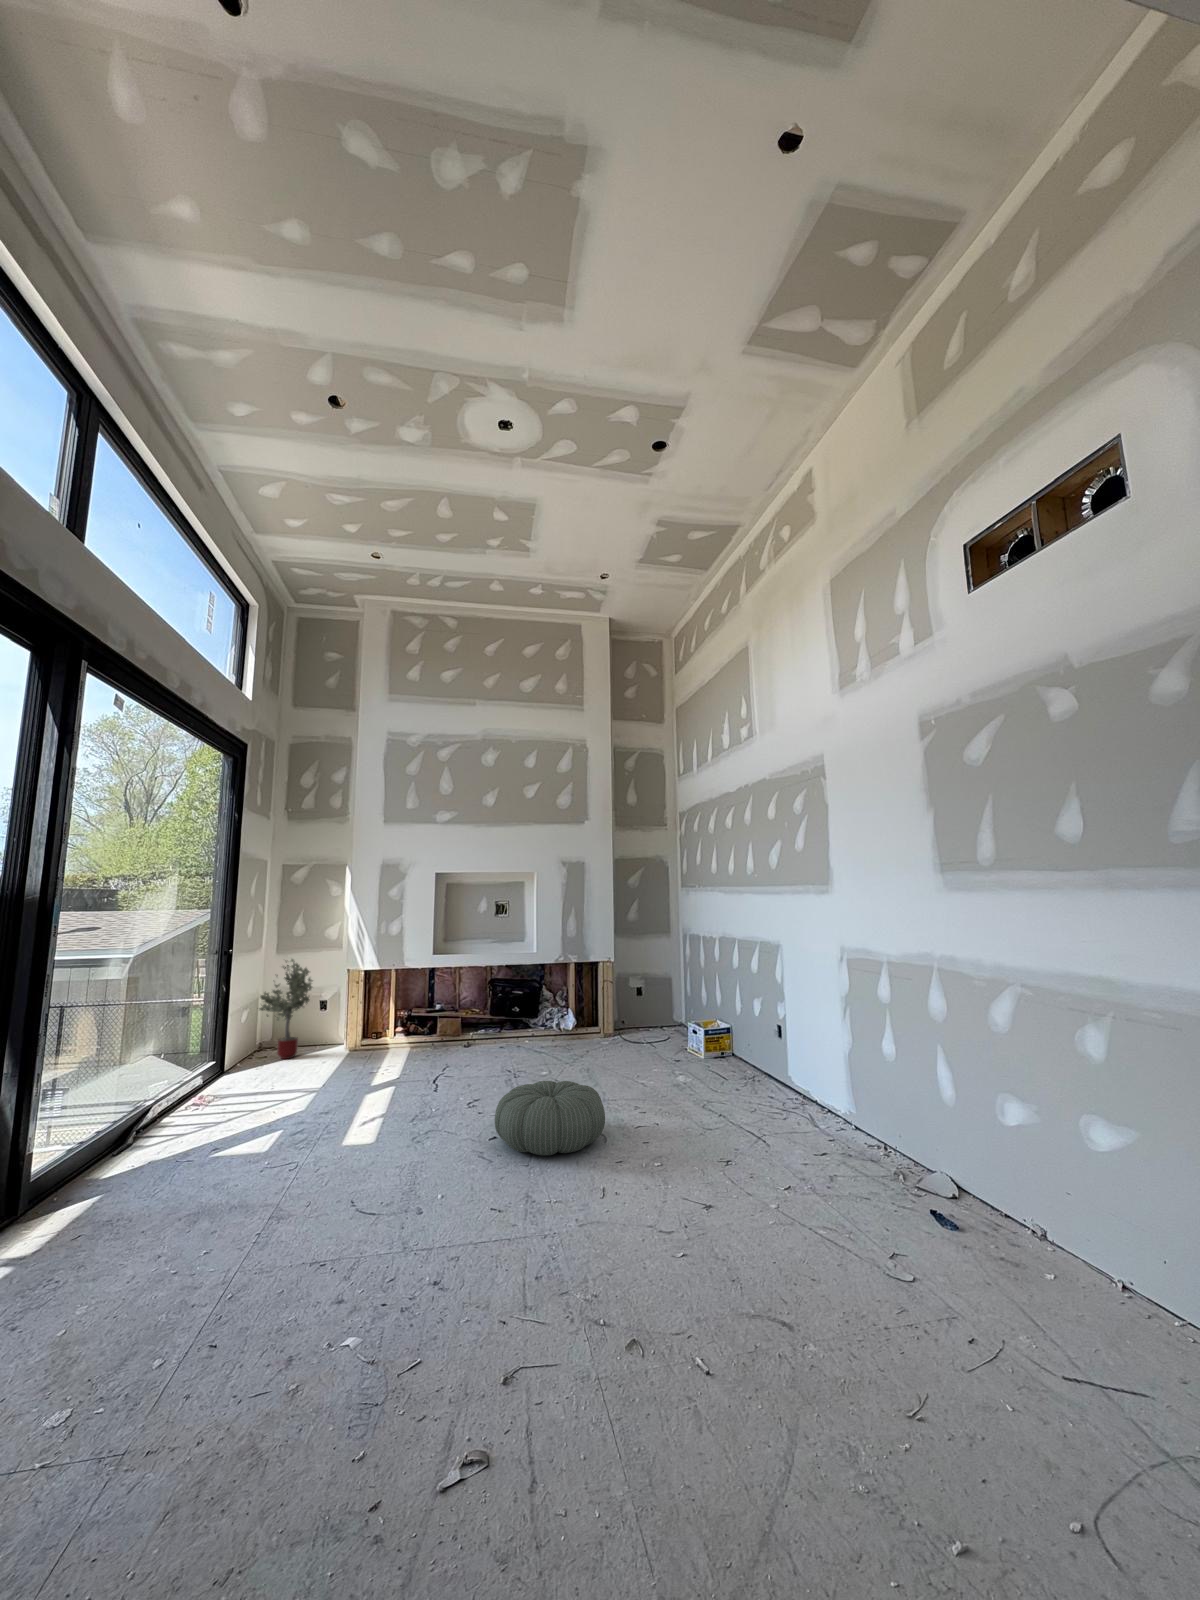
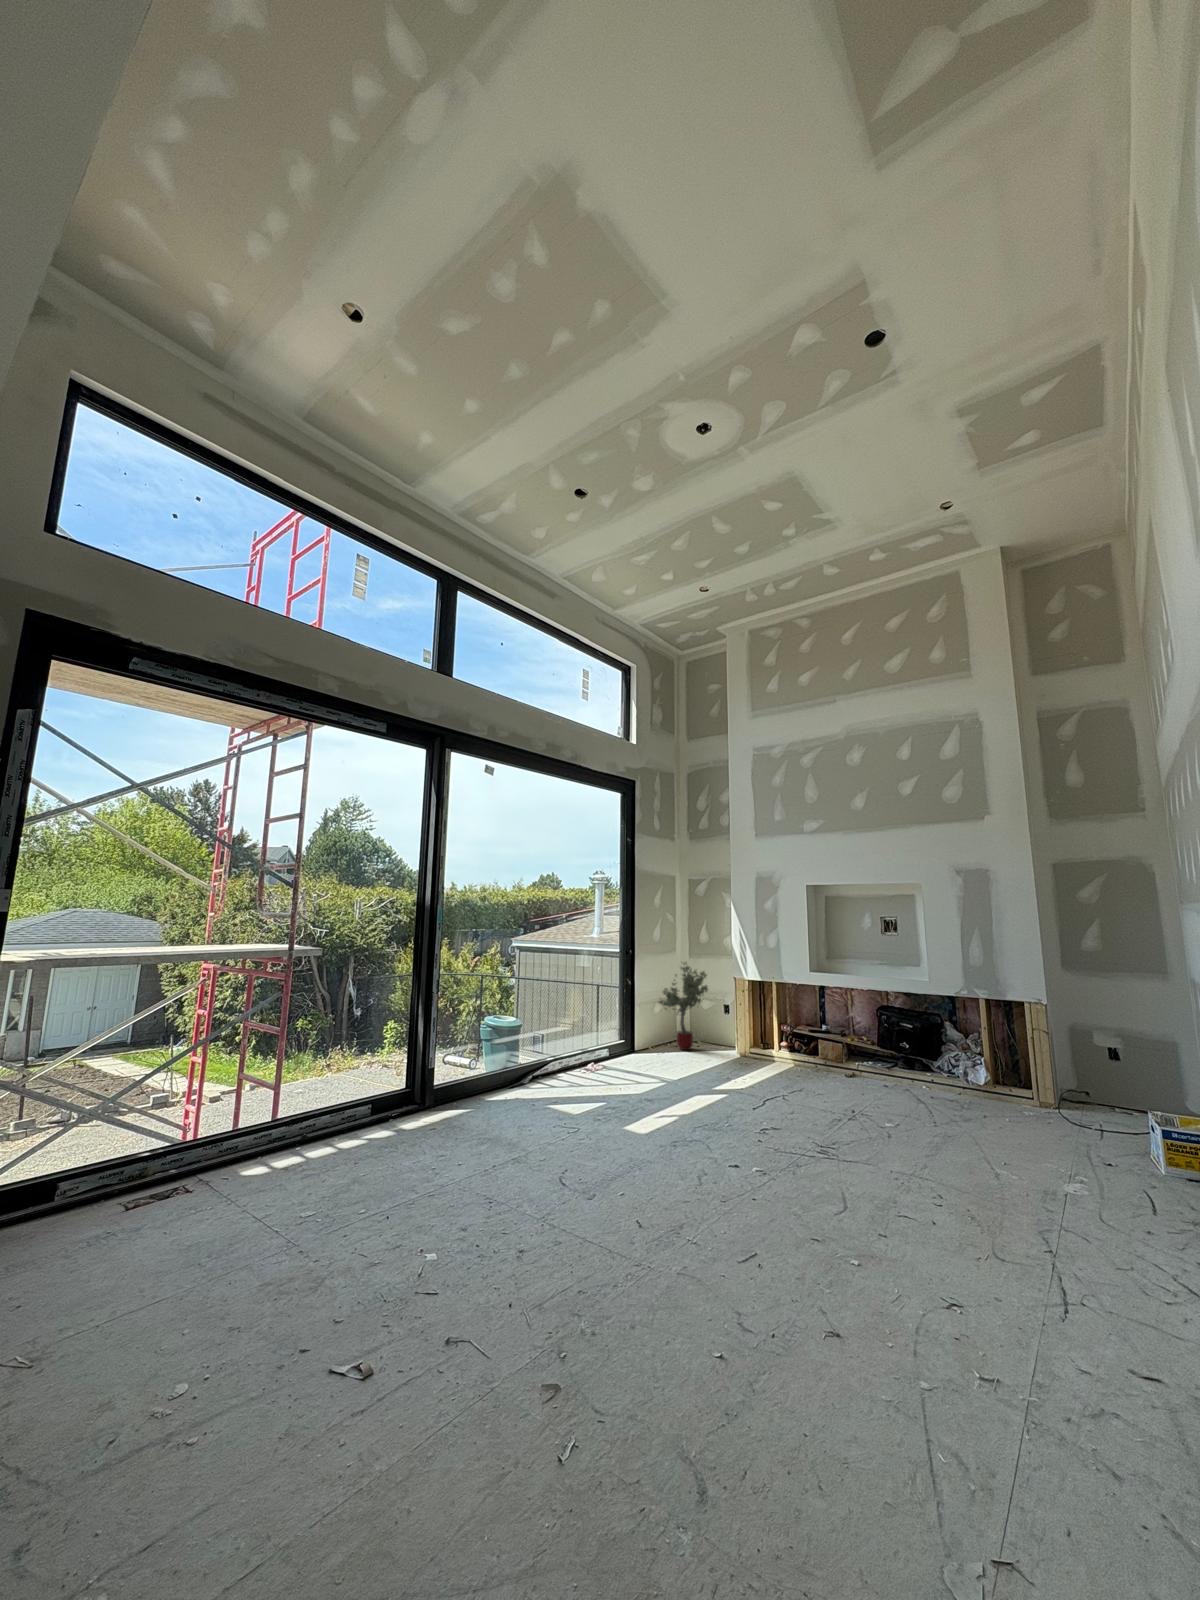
pouf: present [495,1081,605,1155] -> none [718,1117,848,1205]

